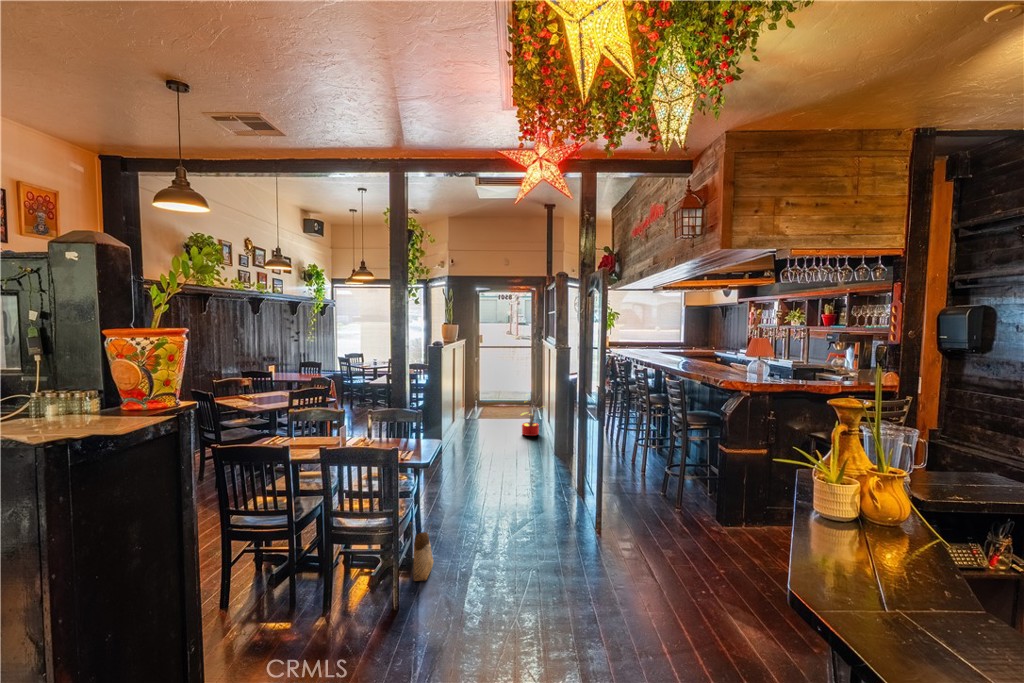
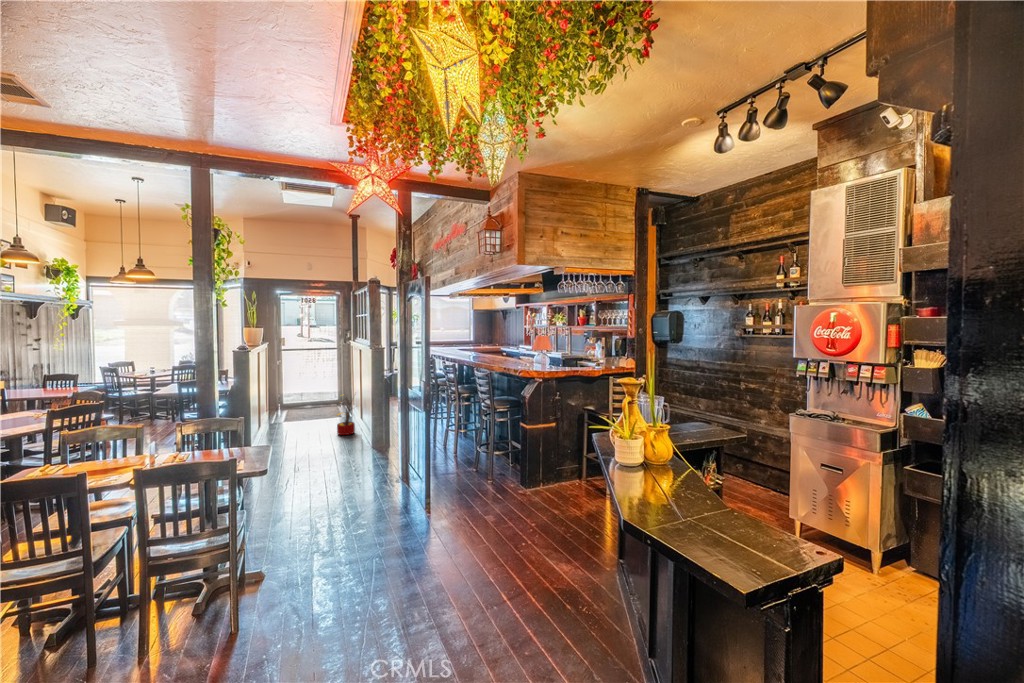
woven basket: present [413,532,434,581] -> none [239,531,267,598]

